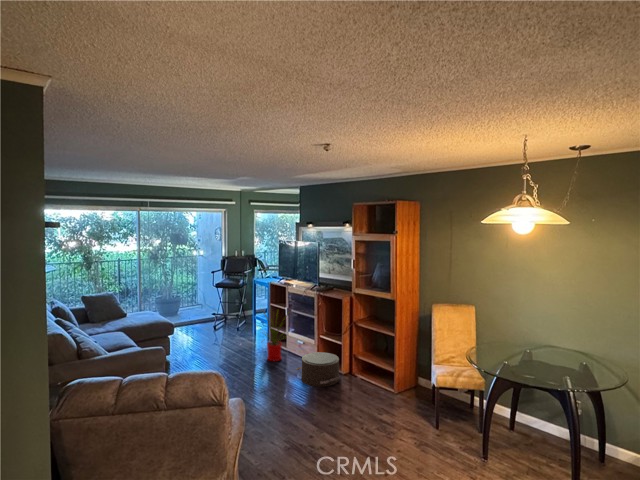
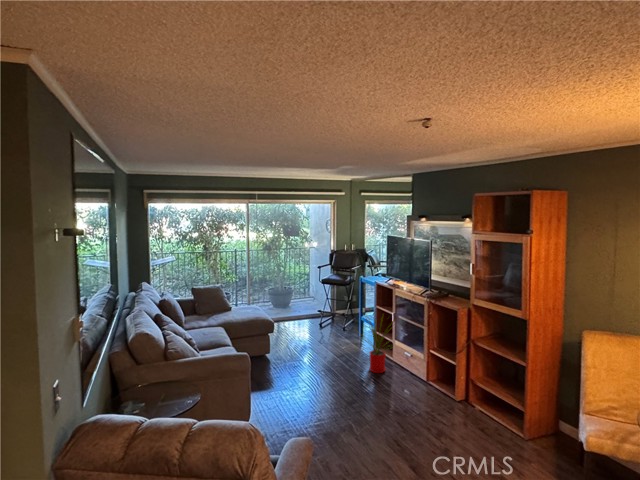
pouf: present [296,352,339,387] -> none [398,371,451,415]

